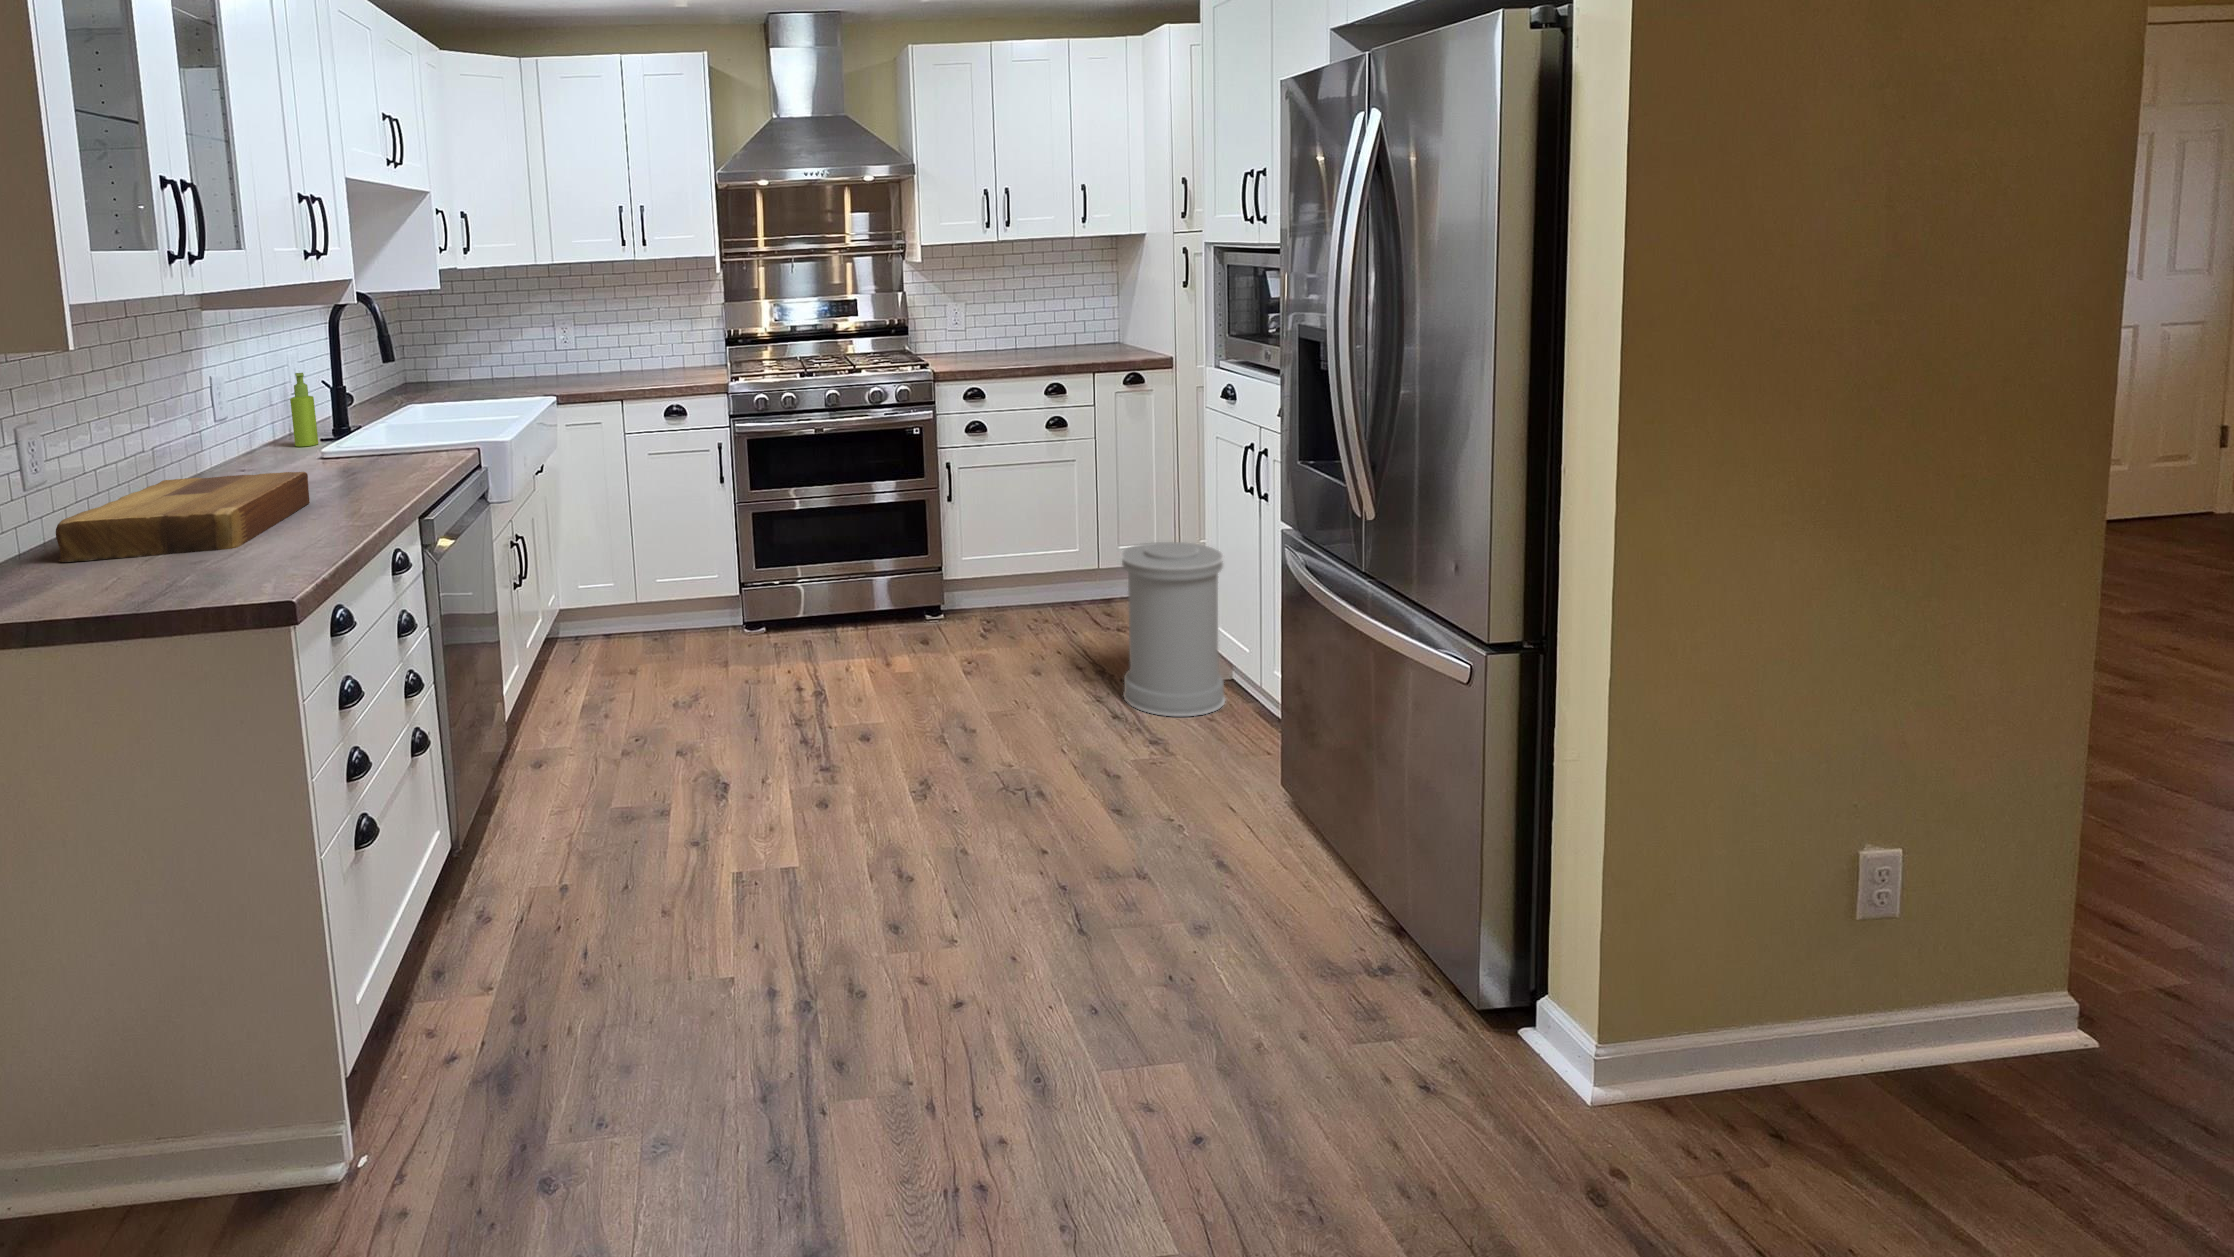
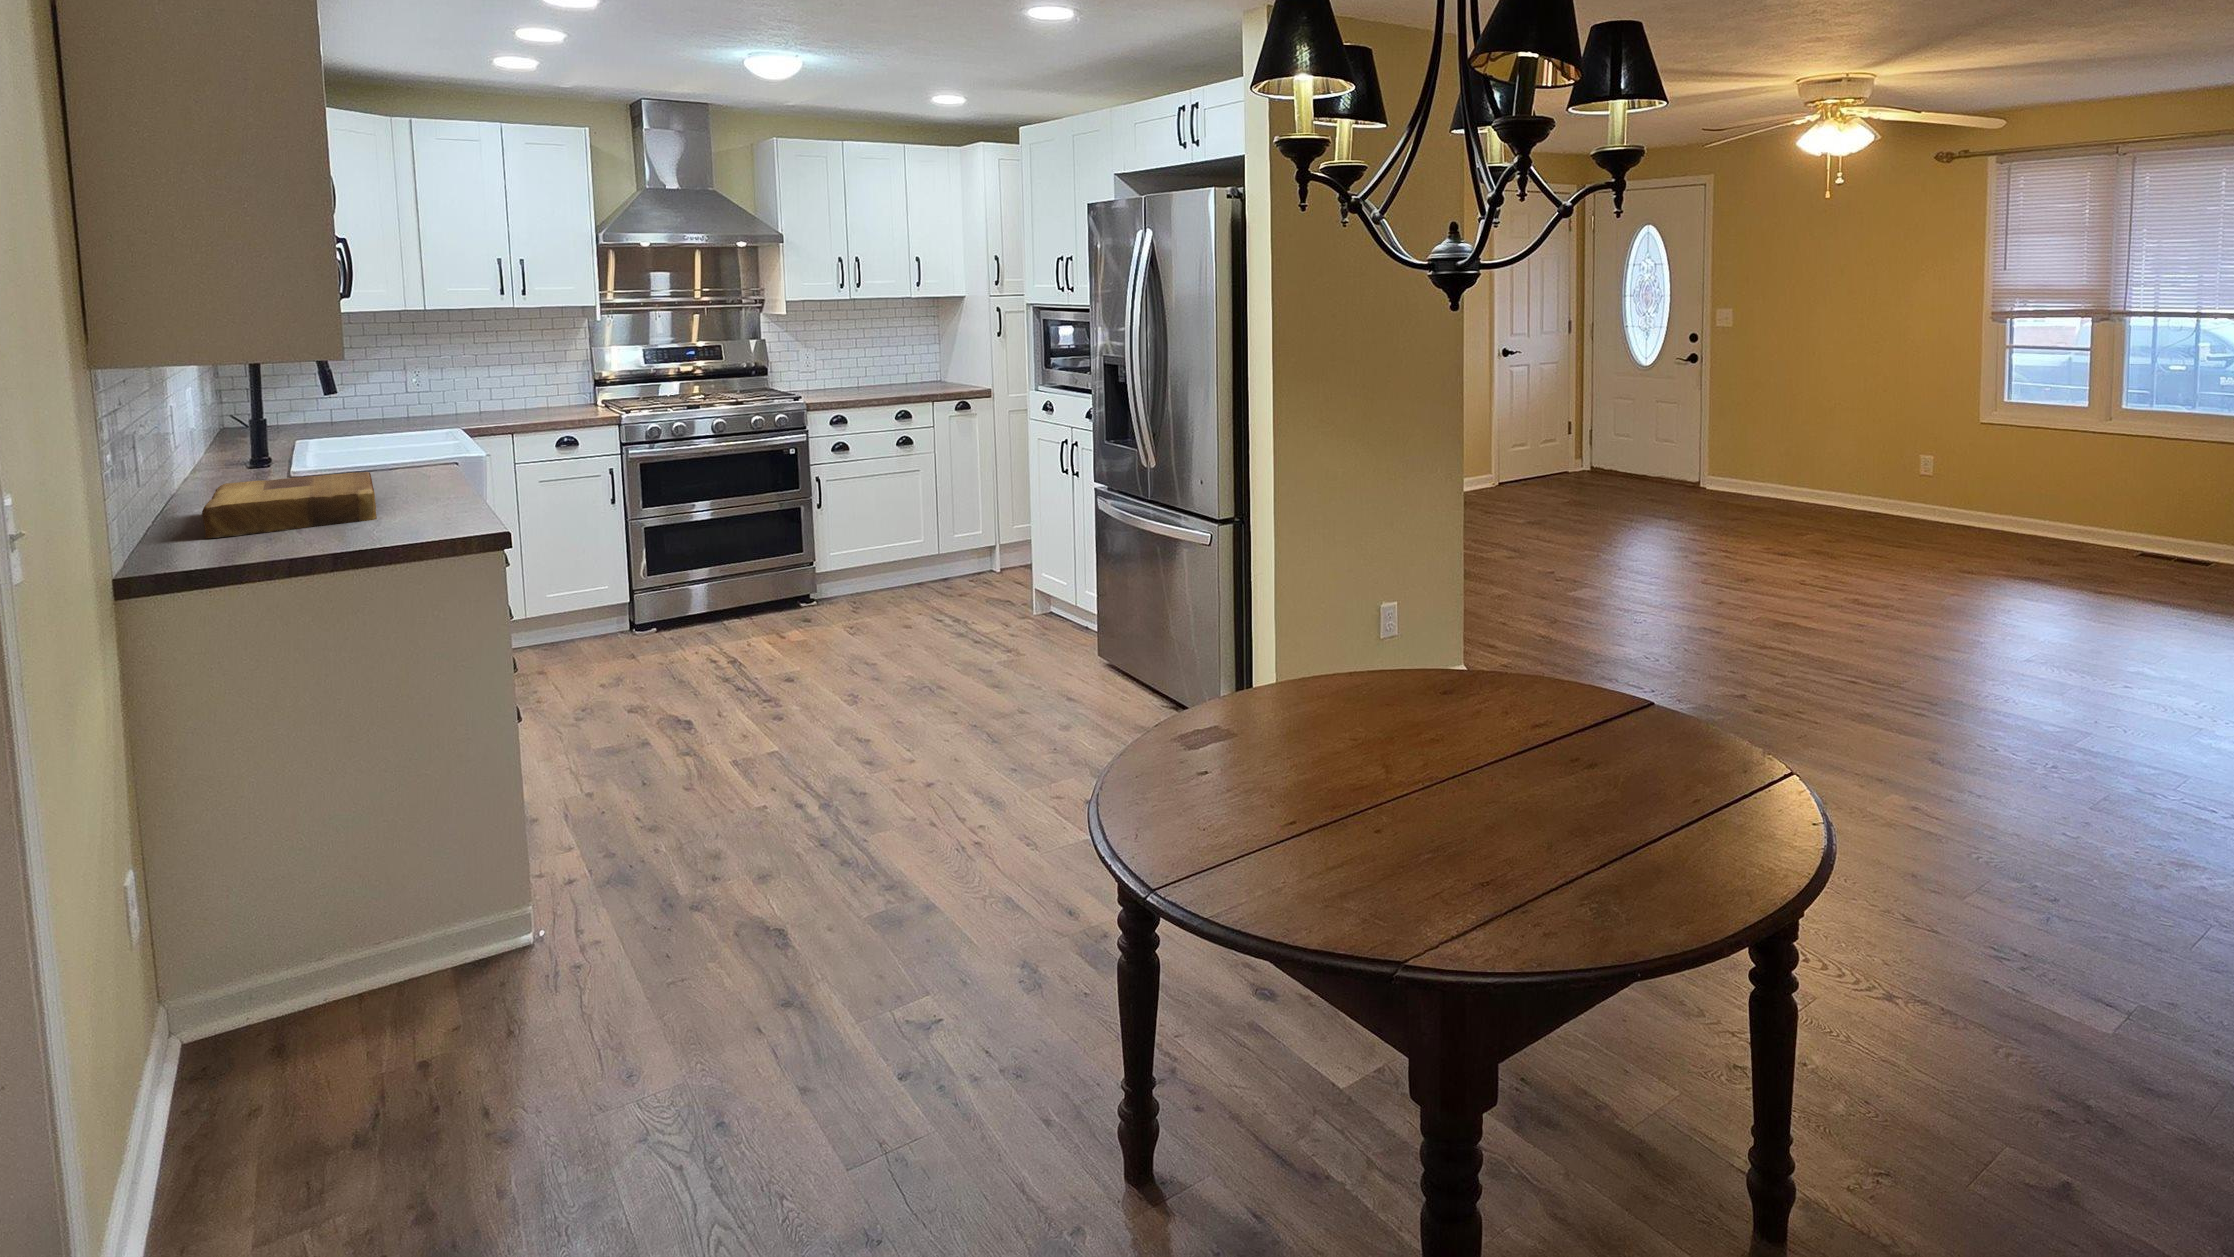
soap dispenser: present [290,373,318,447] -> none [217,404,247,473]
trash can: present [1121,542,1225,716] -> none [975,517,1050,637]

